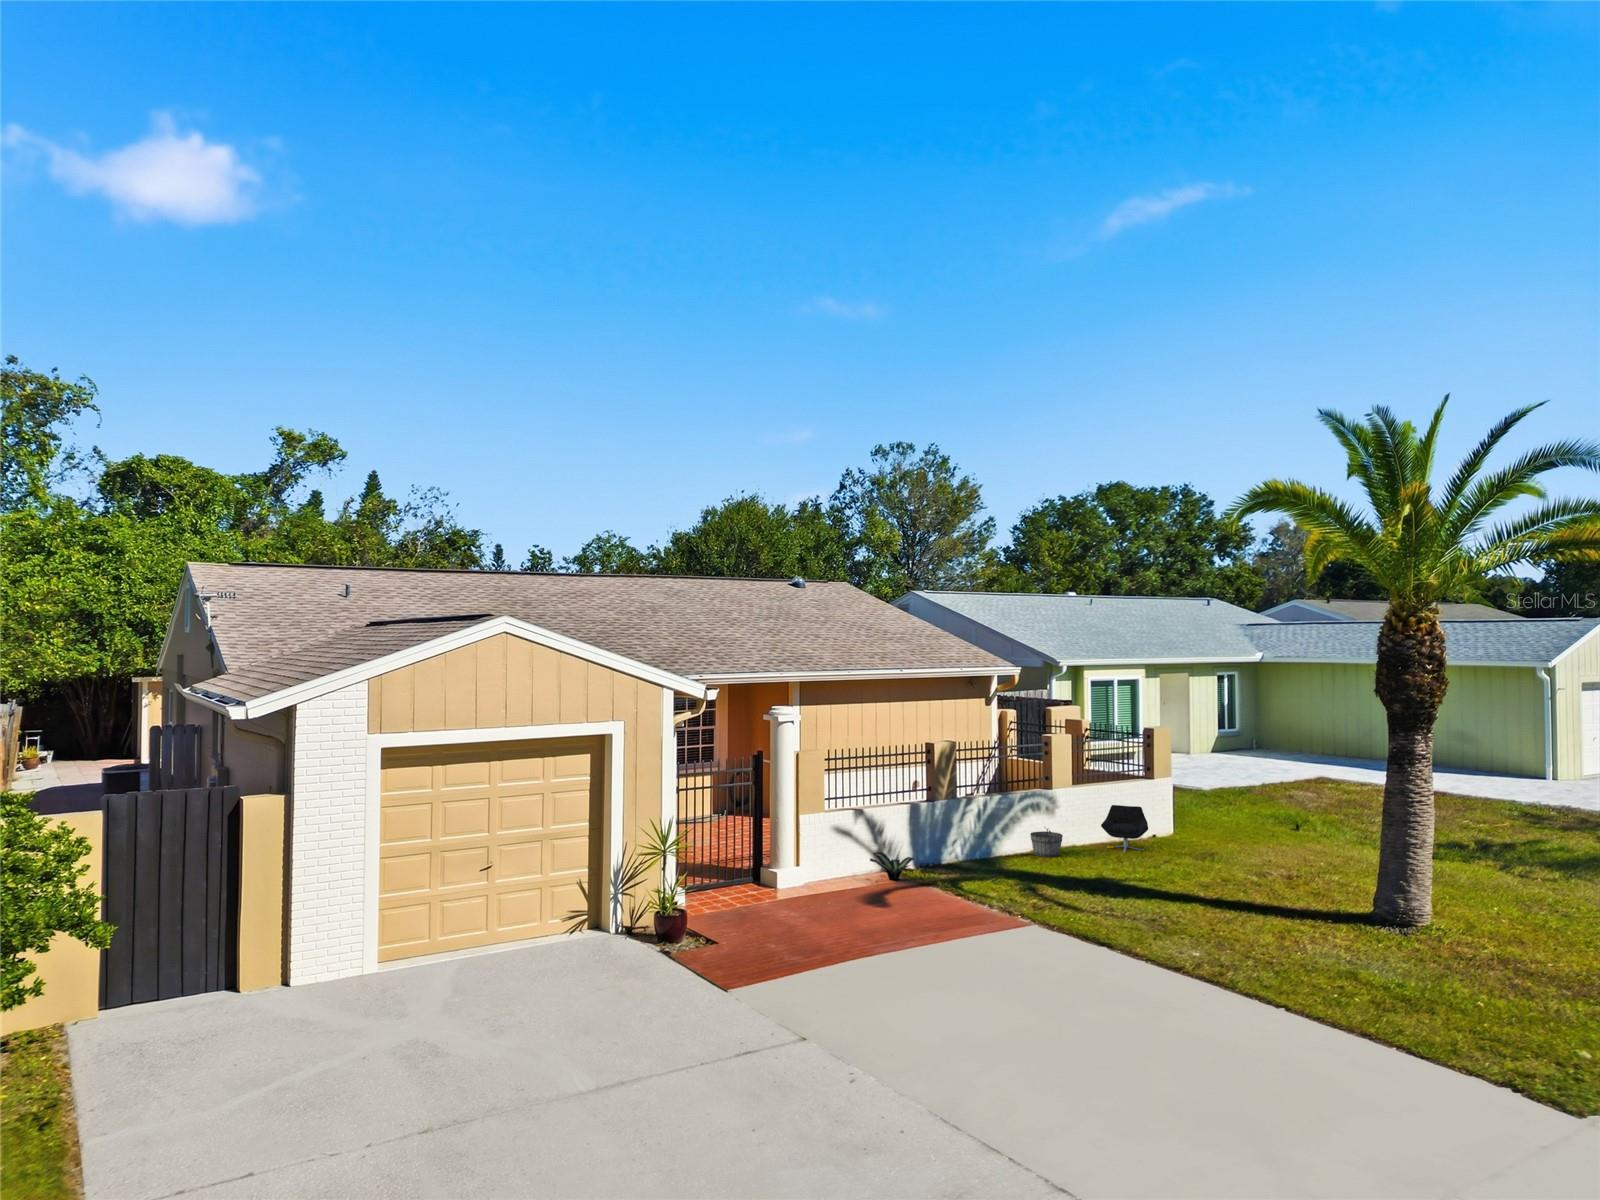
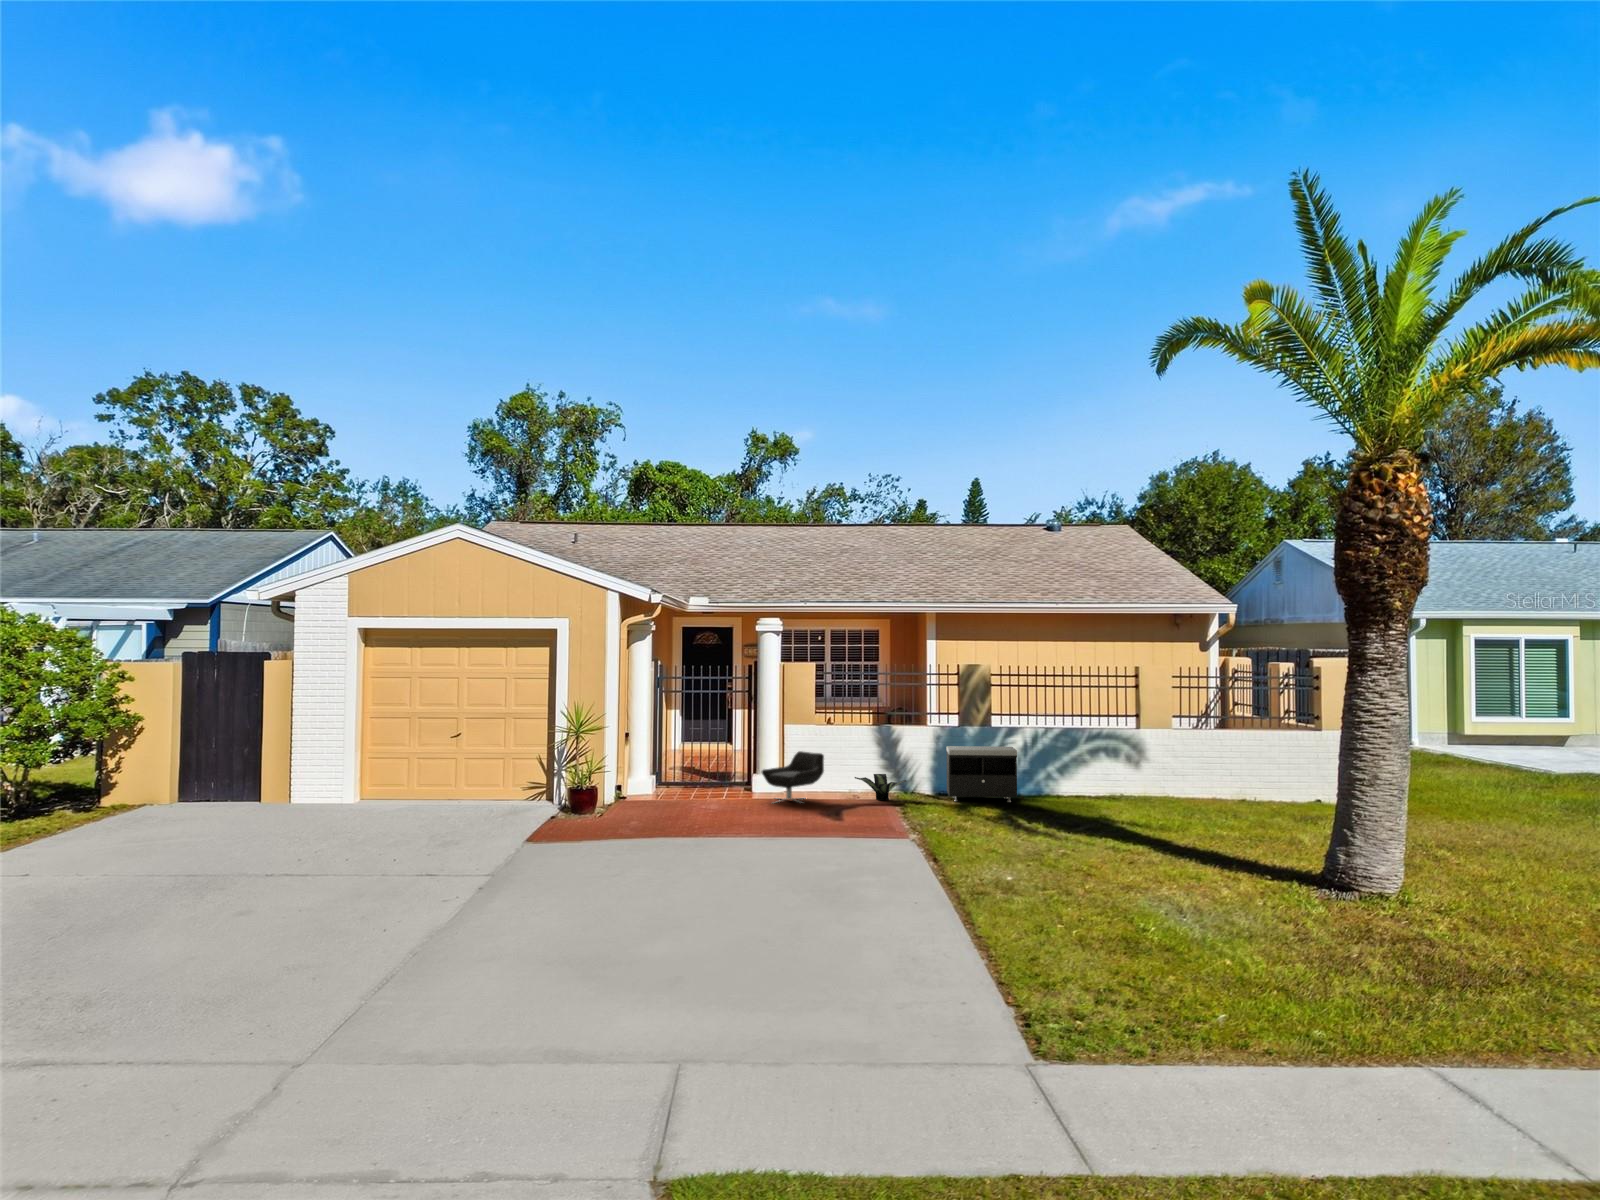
lounge chair: present [1101,805,1148,853] -> present [762,751,824,801]
storage bench: none [927,814,998,872] -> present [946,746,1017,802]
wooden bucket: present [1030,827,1063,857] -> none [1087,770,1126,804]

